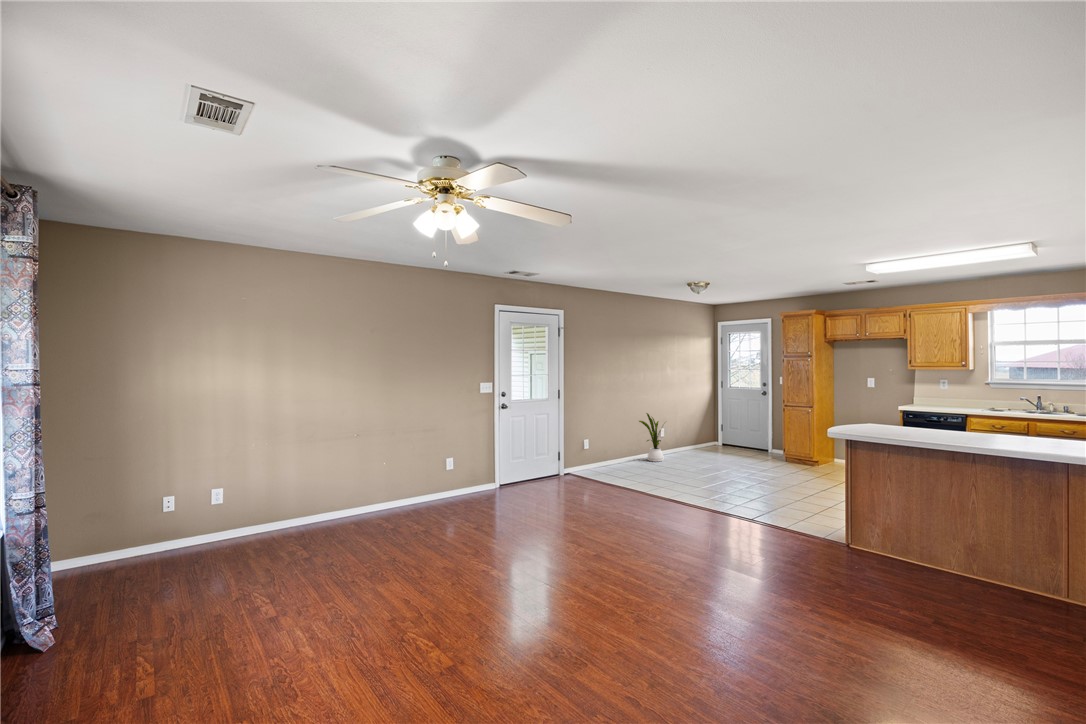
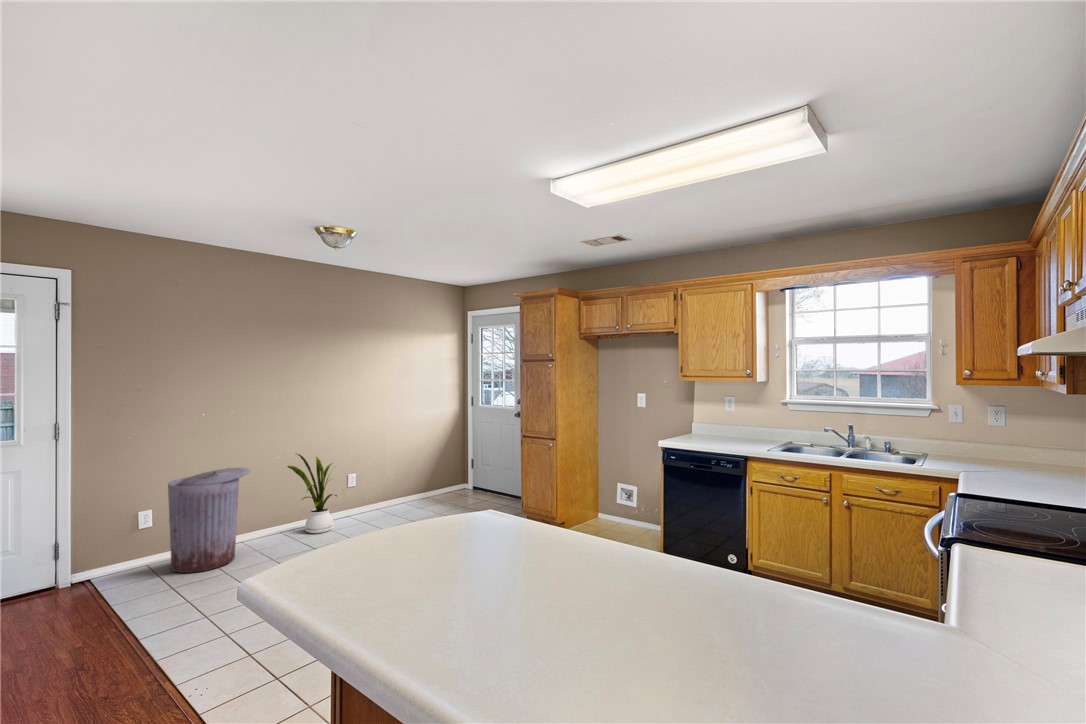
trash can: none [598,419,635,473] -> present [168,468,250,573]

